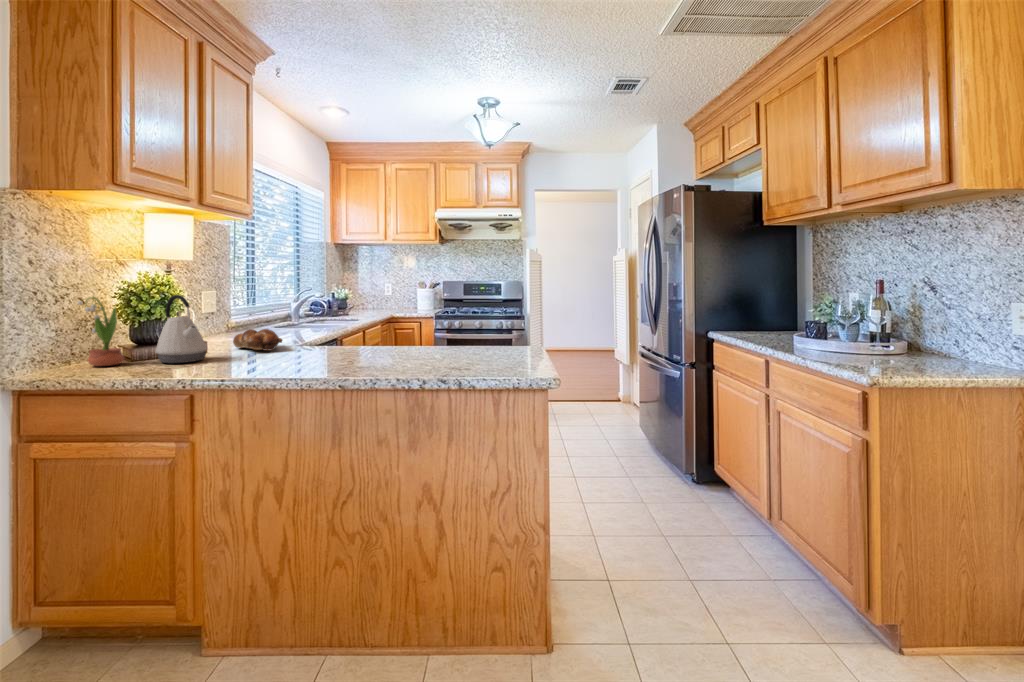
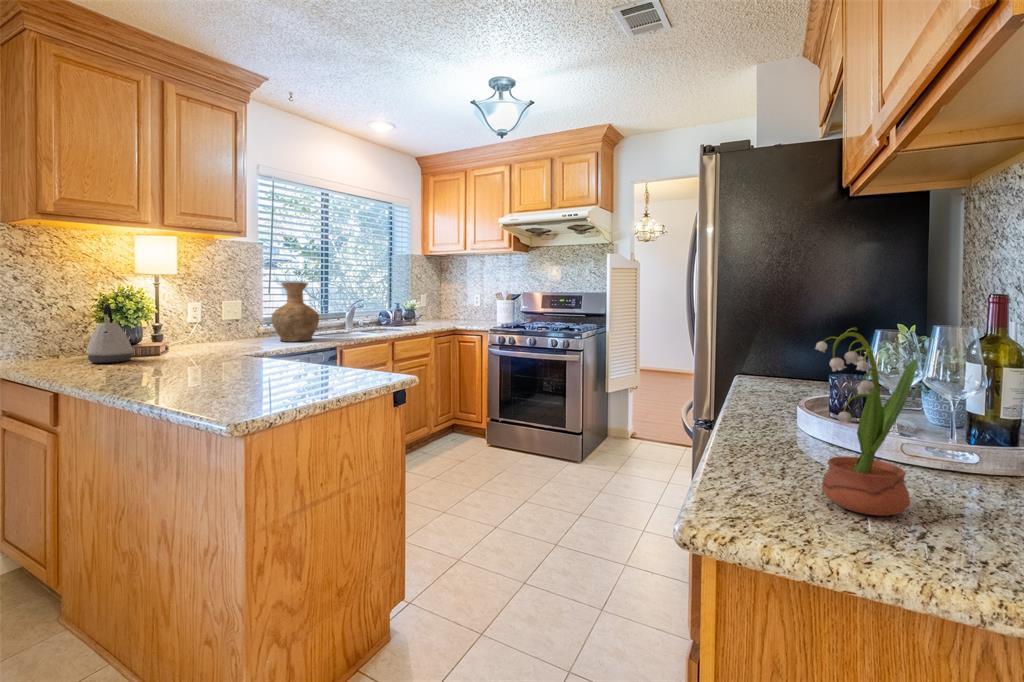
vase: none [265,271,316,333] -> present [272,282,319,341]
potted flower: present [78,296,125,366] -> present [815,328,917,516]
bread loaf: present [233,329,282,350] -> none [175,336,223,357]

